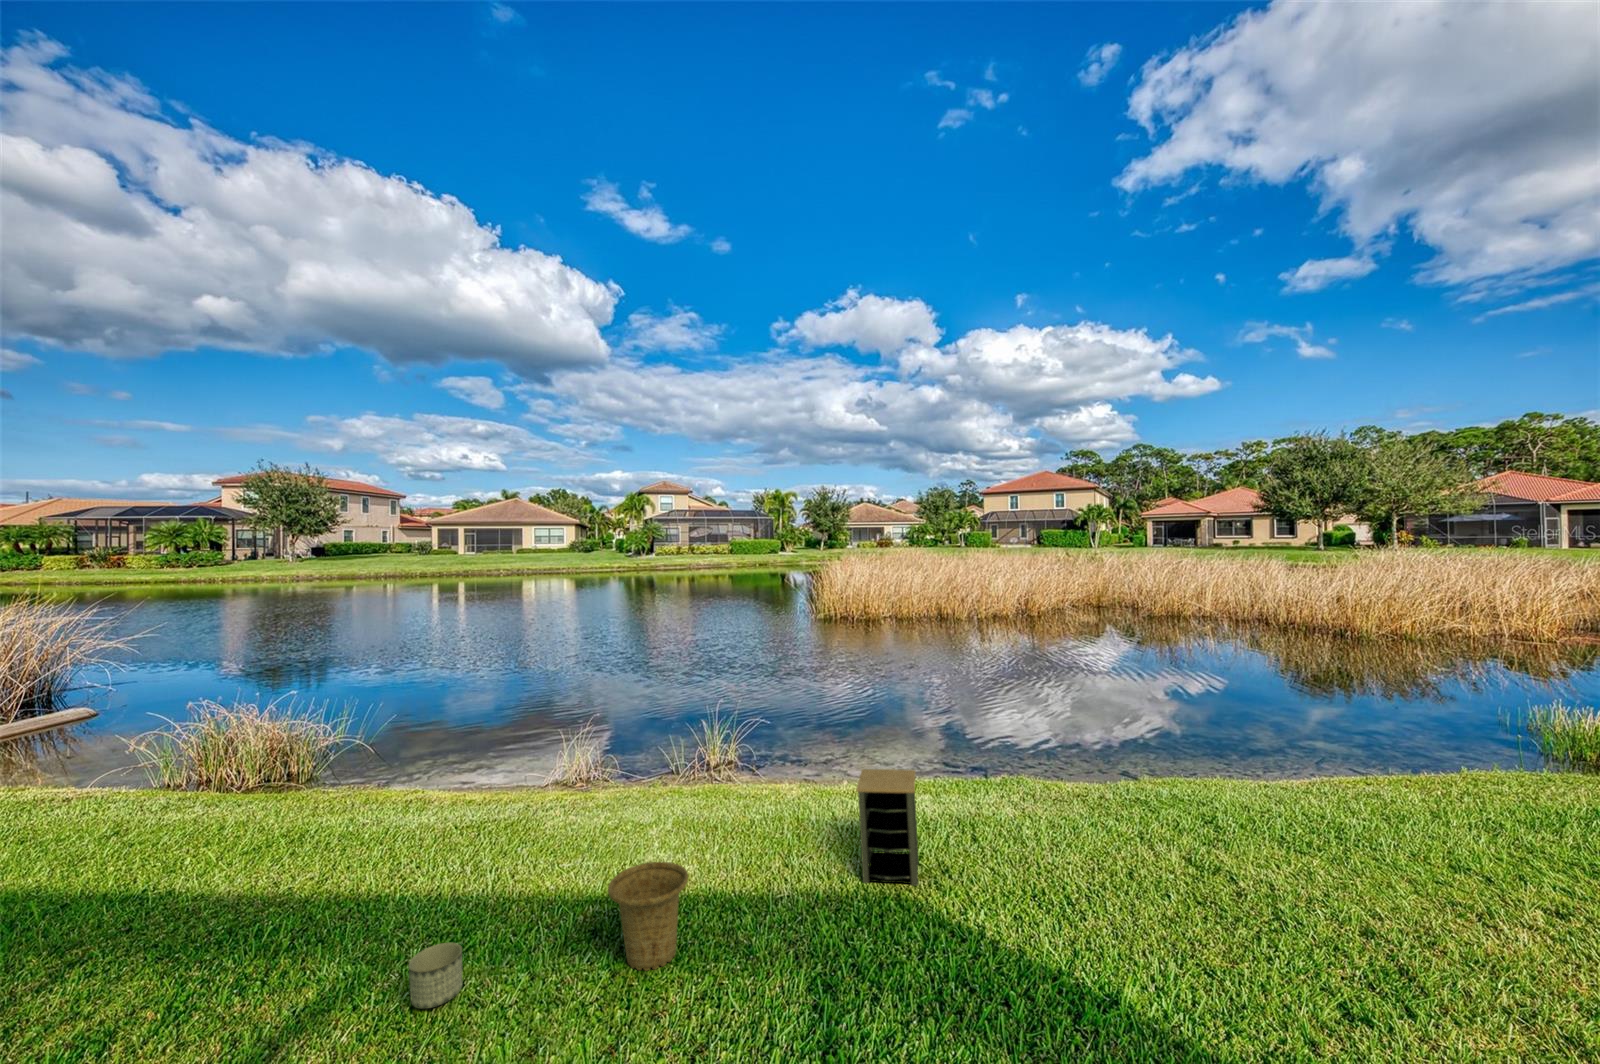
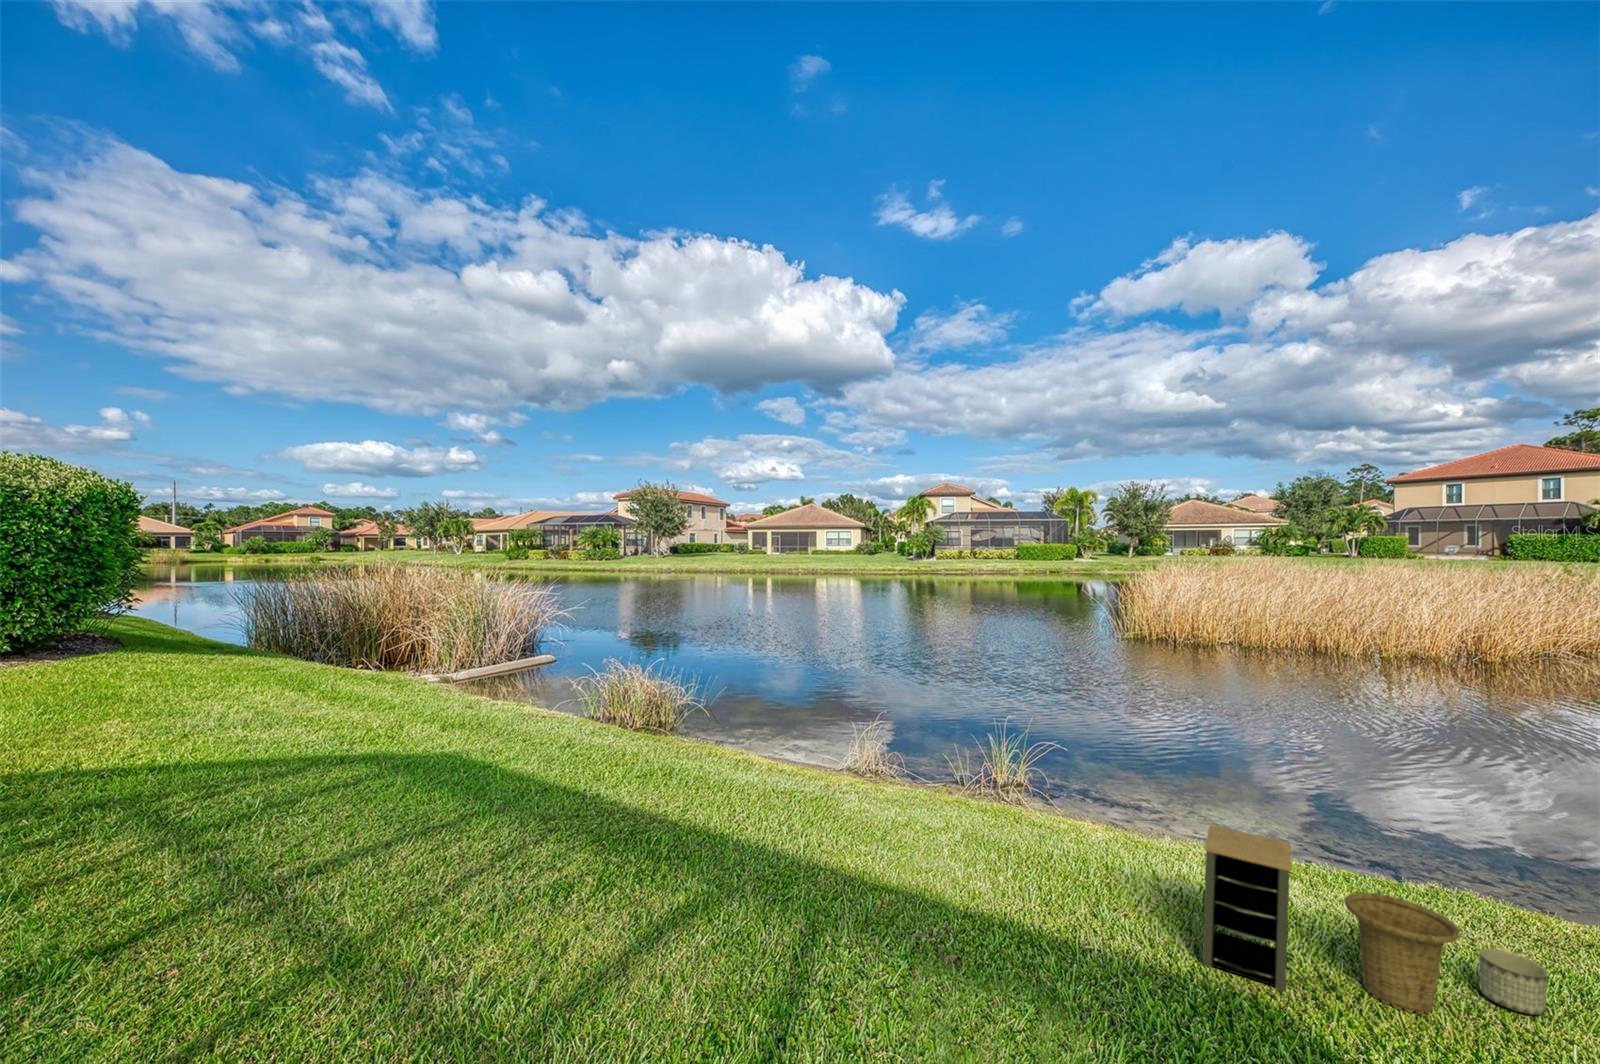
basket: present [608,862,688,971] -> present [1345,892,1459,1014]
planter: present [408,943,462,1009] -> present [1479,948,1548,1015]

